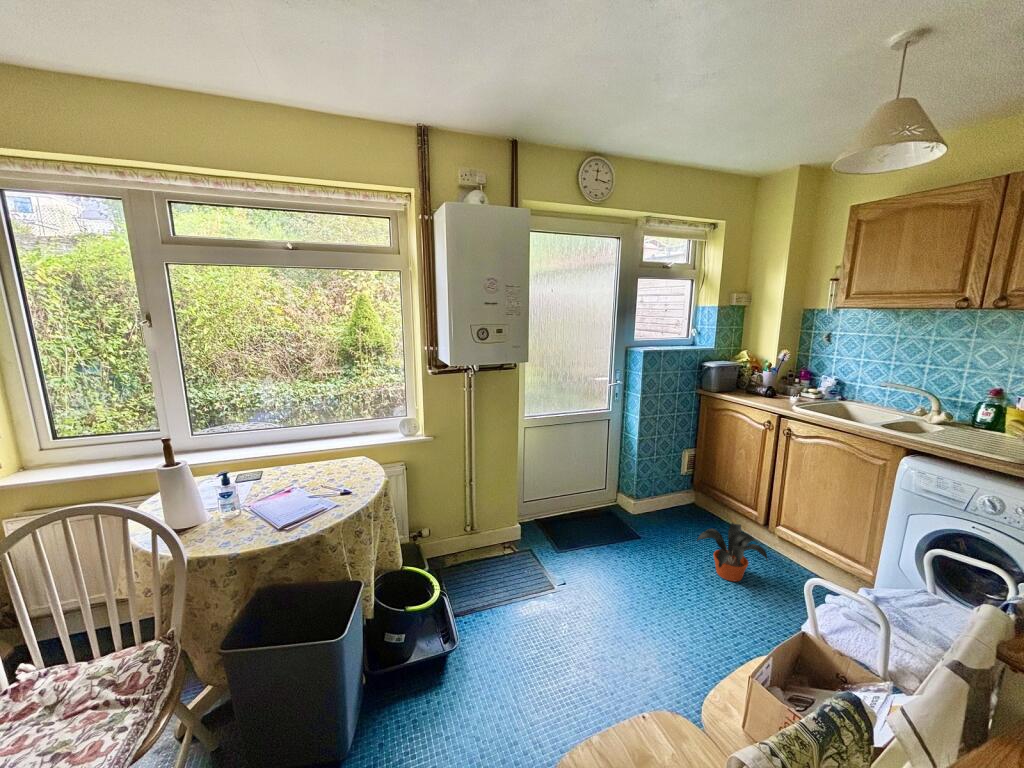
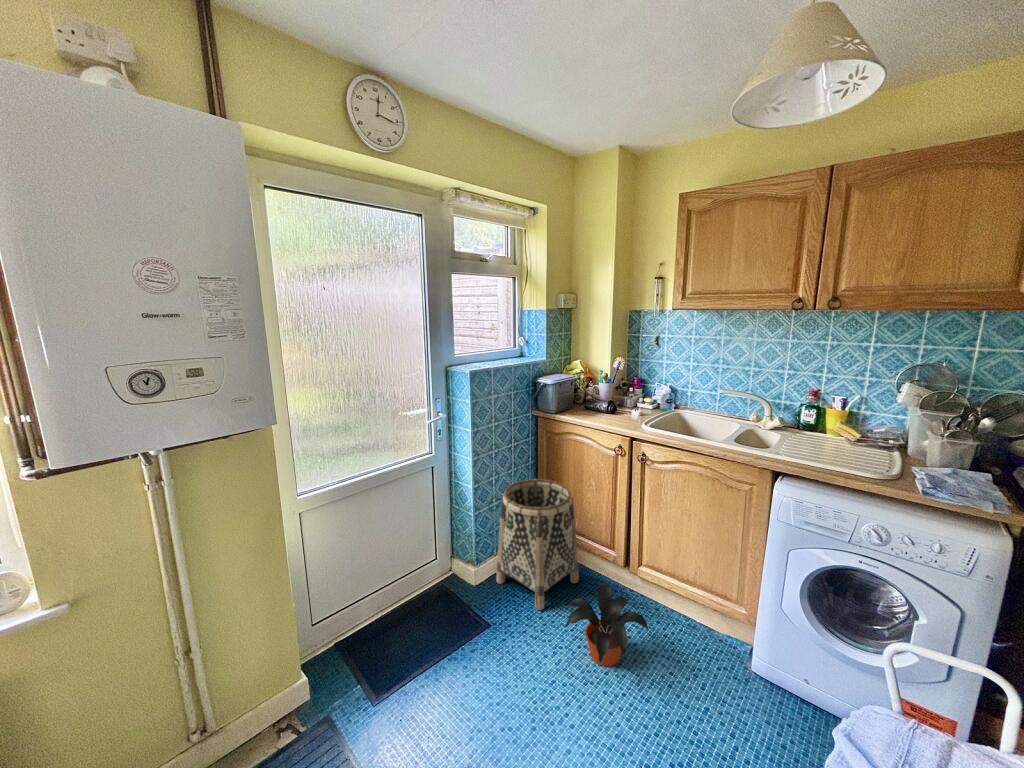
basket: none [651,442,722,538] -> present [496,479,579,610]

